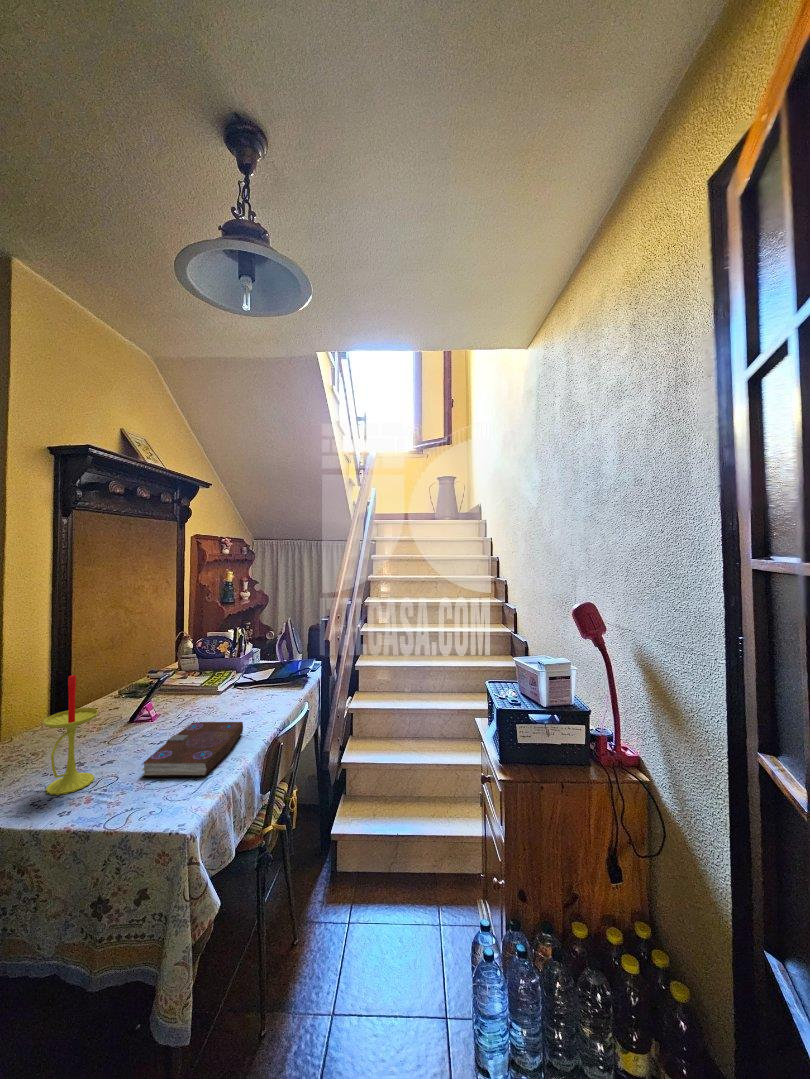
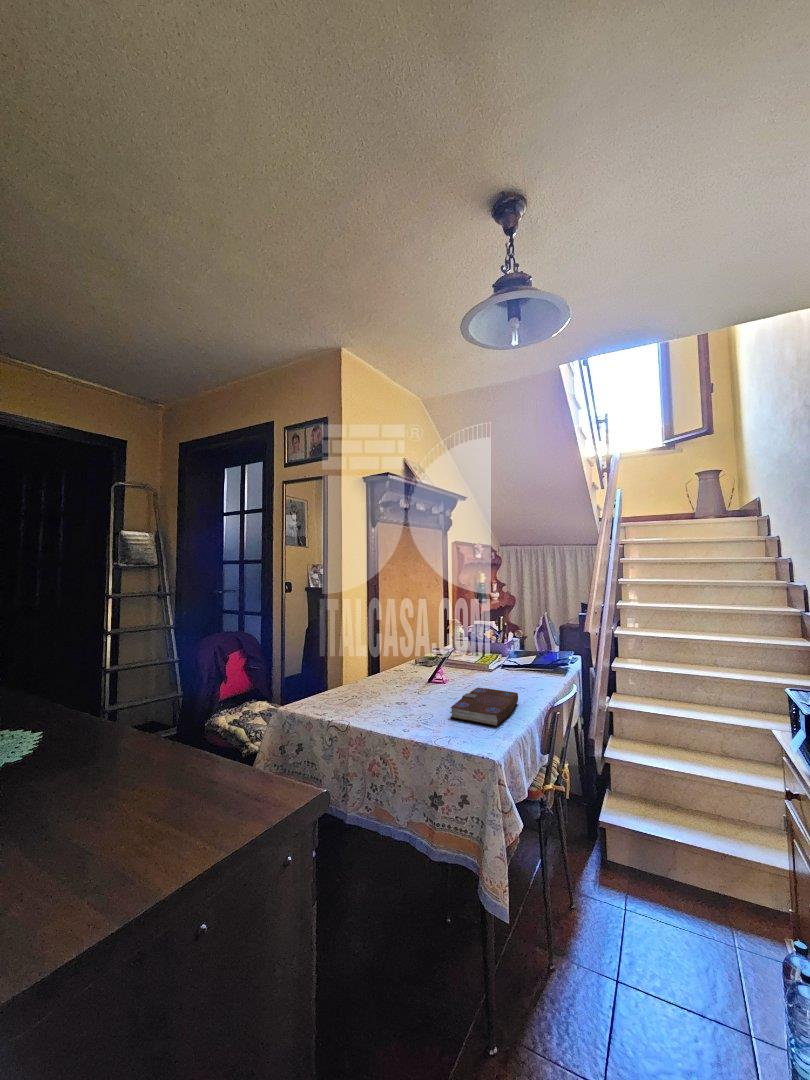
candle: present [44,675,98,795] -> none [390,634,420,718]

